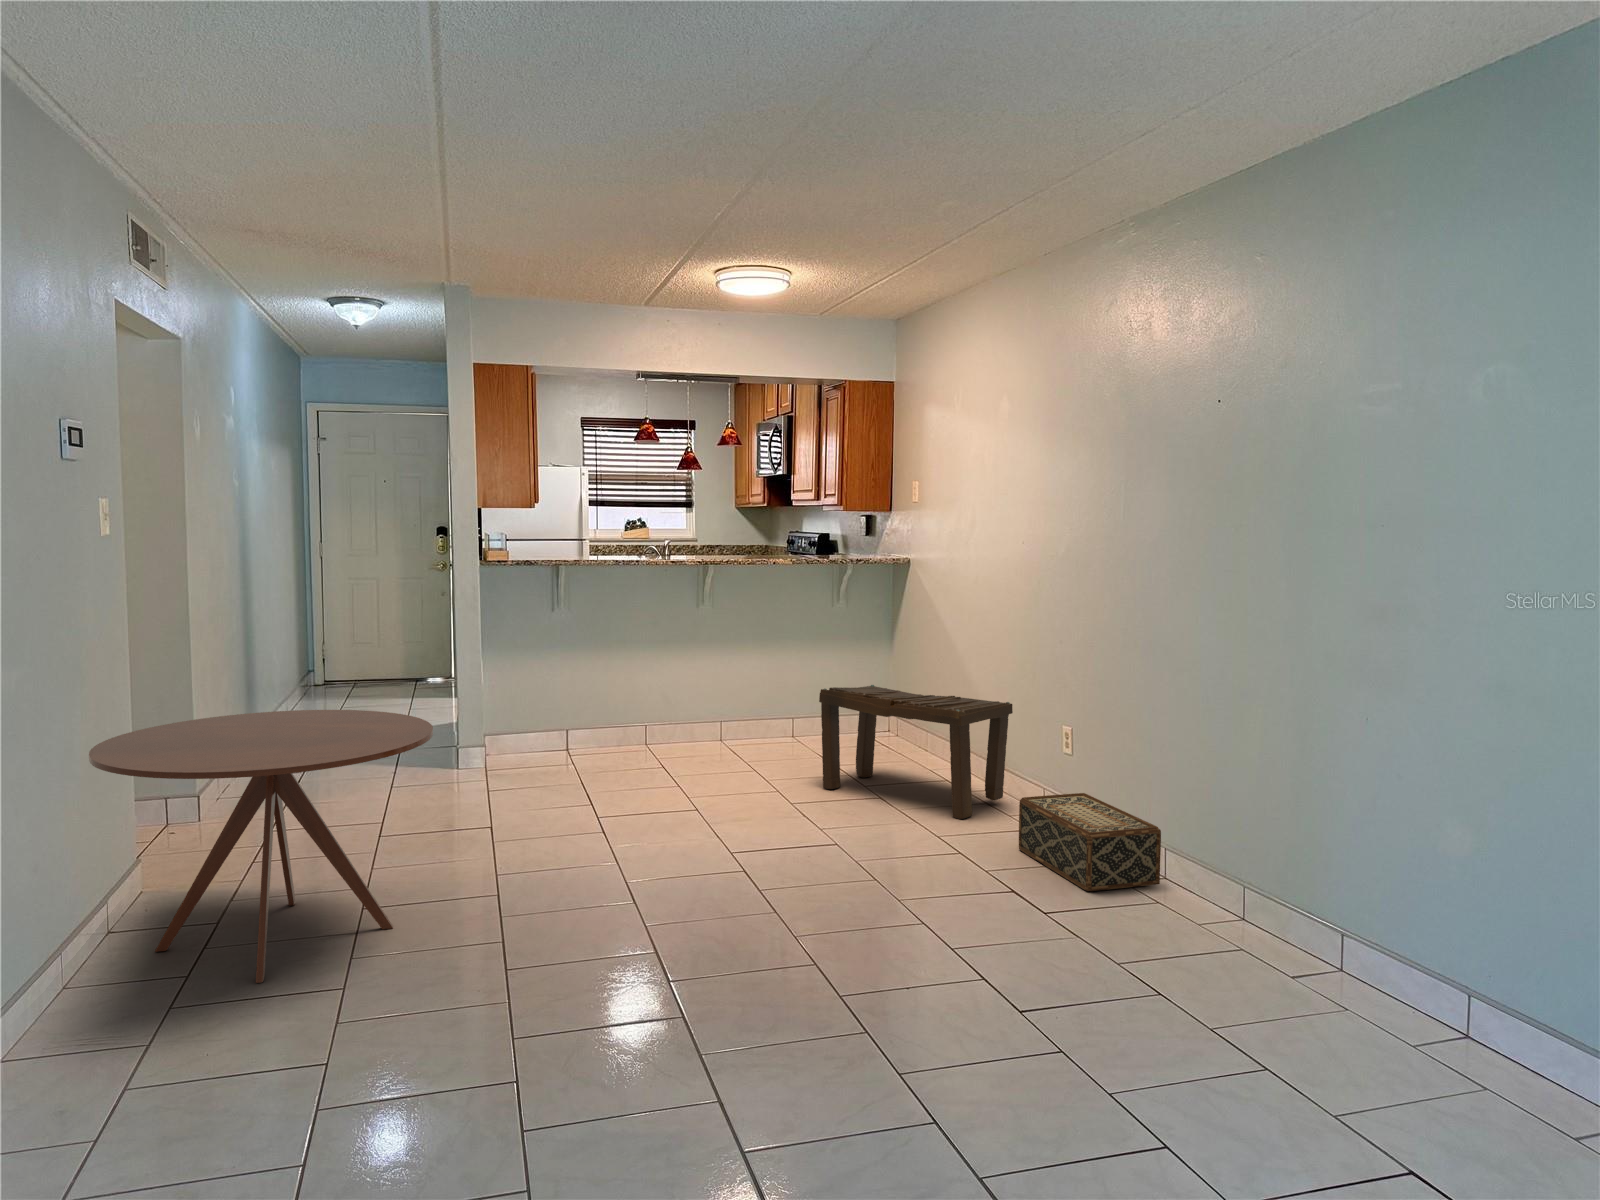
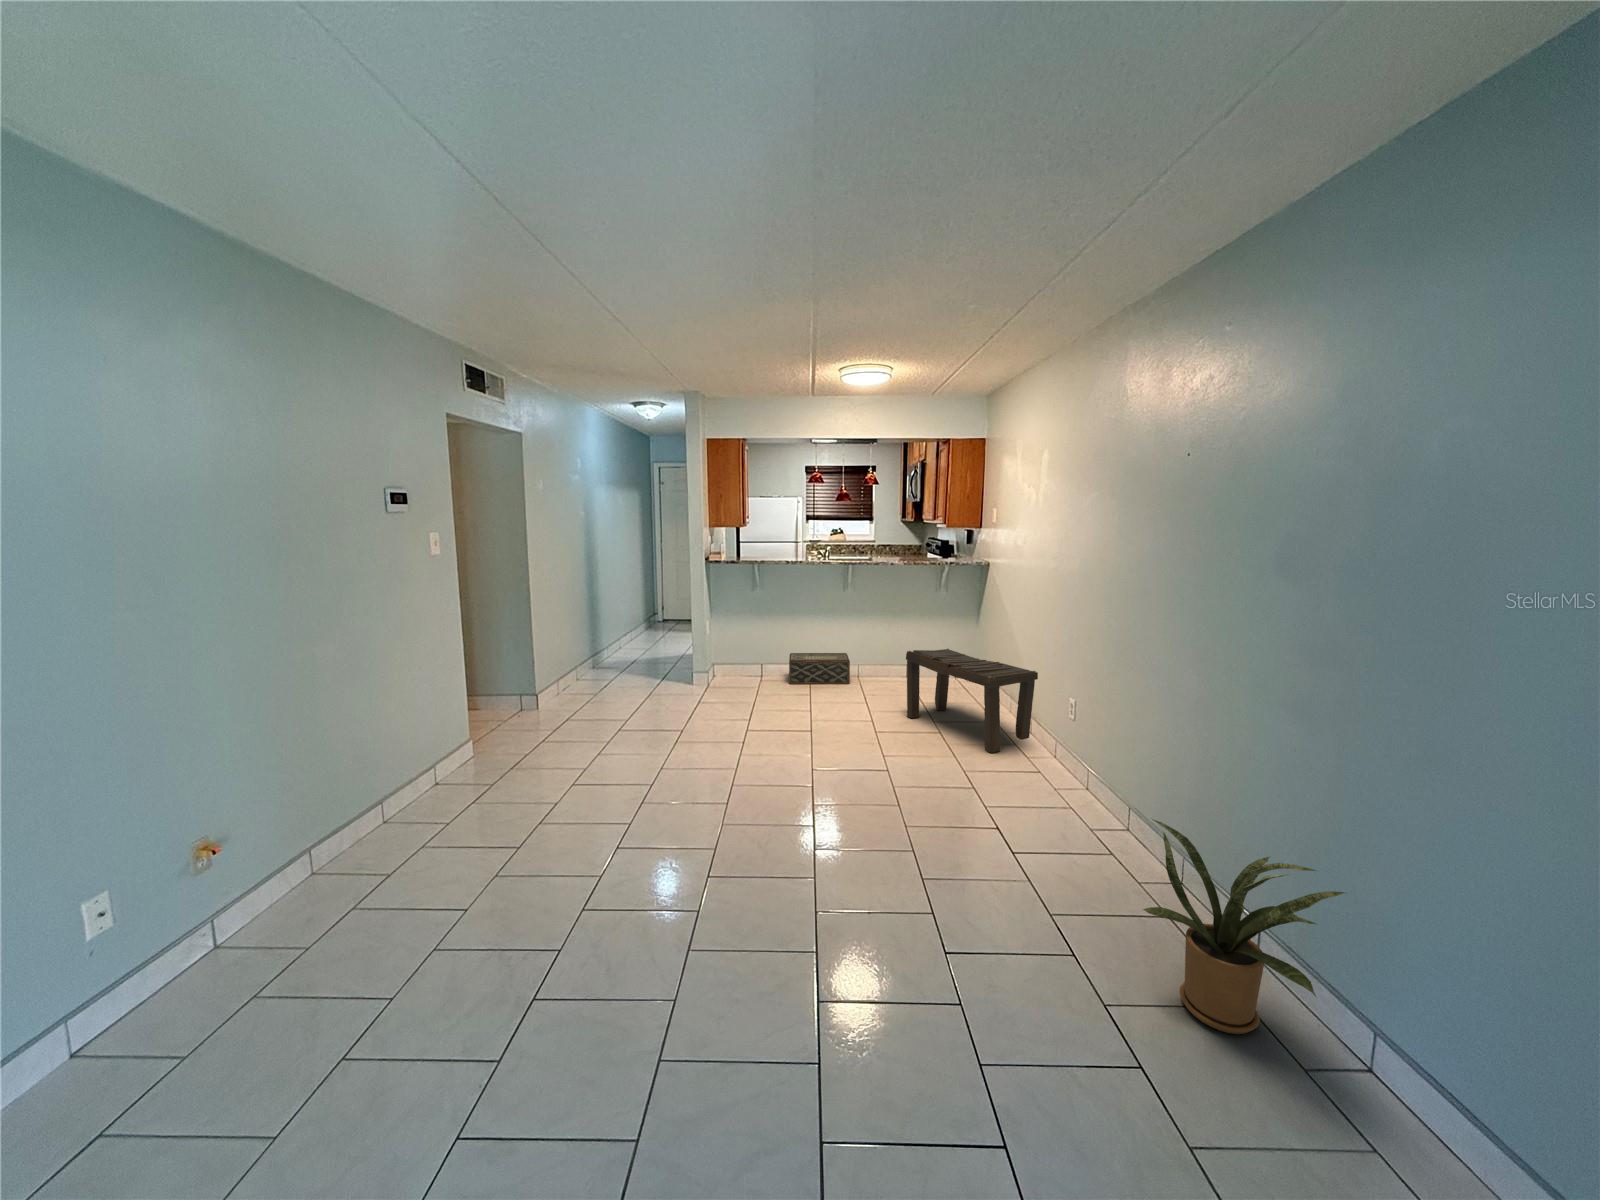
round table: present [89,710,433,983] -> none [400,657,607,830]
woven basket: present [1019,793,1161,891] -> present [789,653,850,684]
house plant: none [1232,819,1434,1029] -> present [1143,819,1345,1034]

